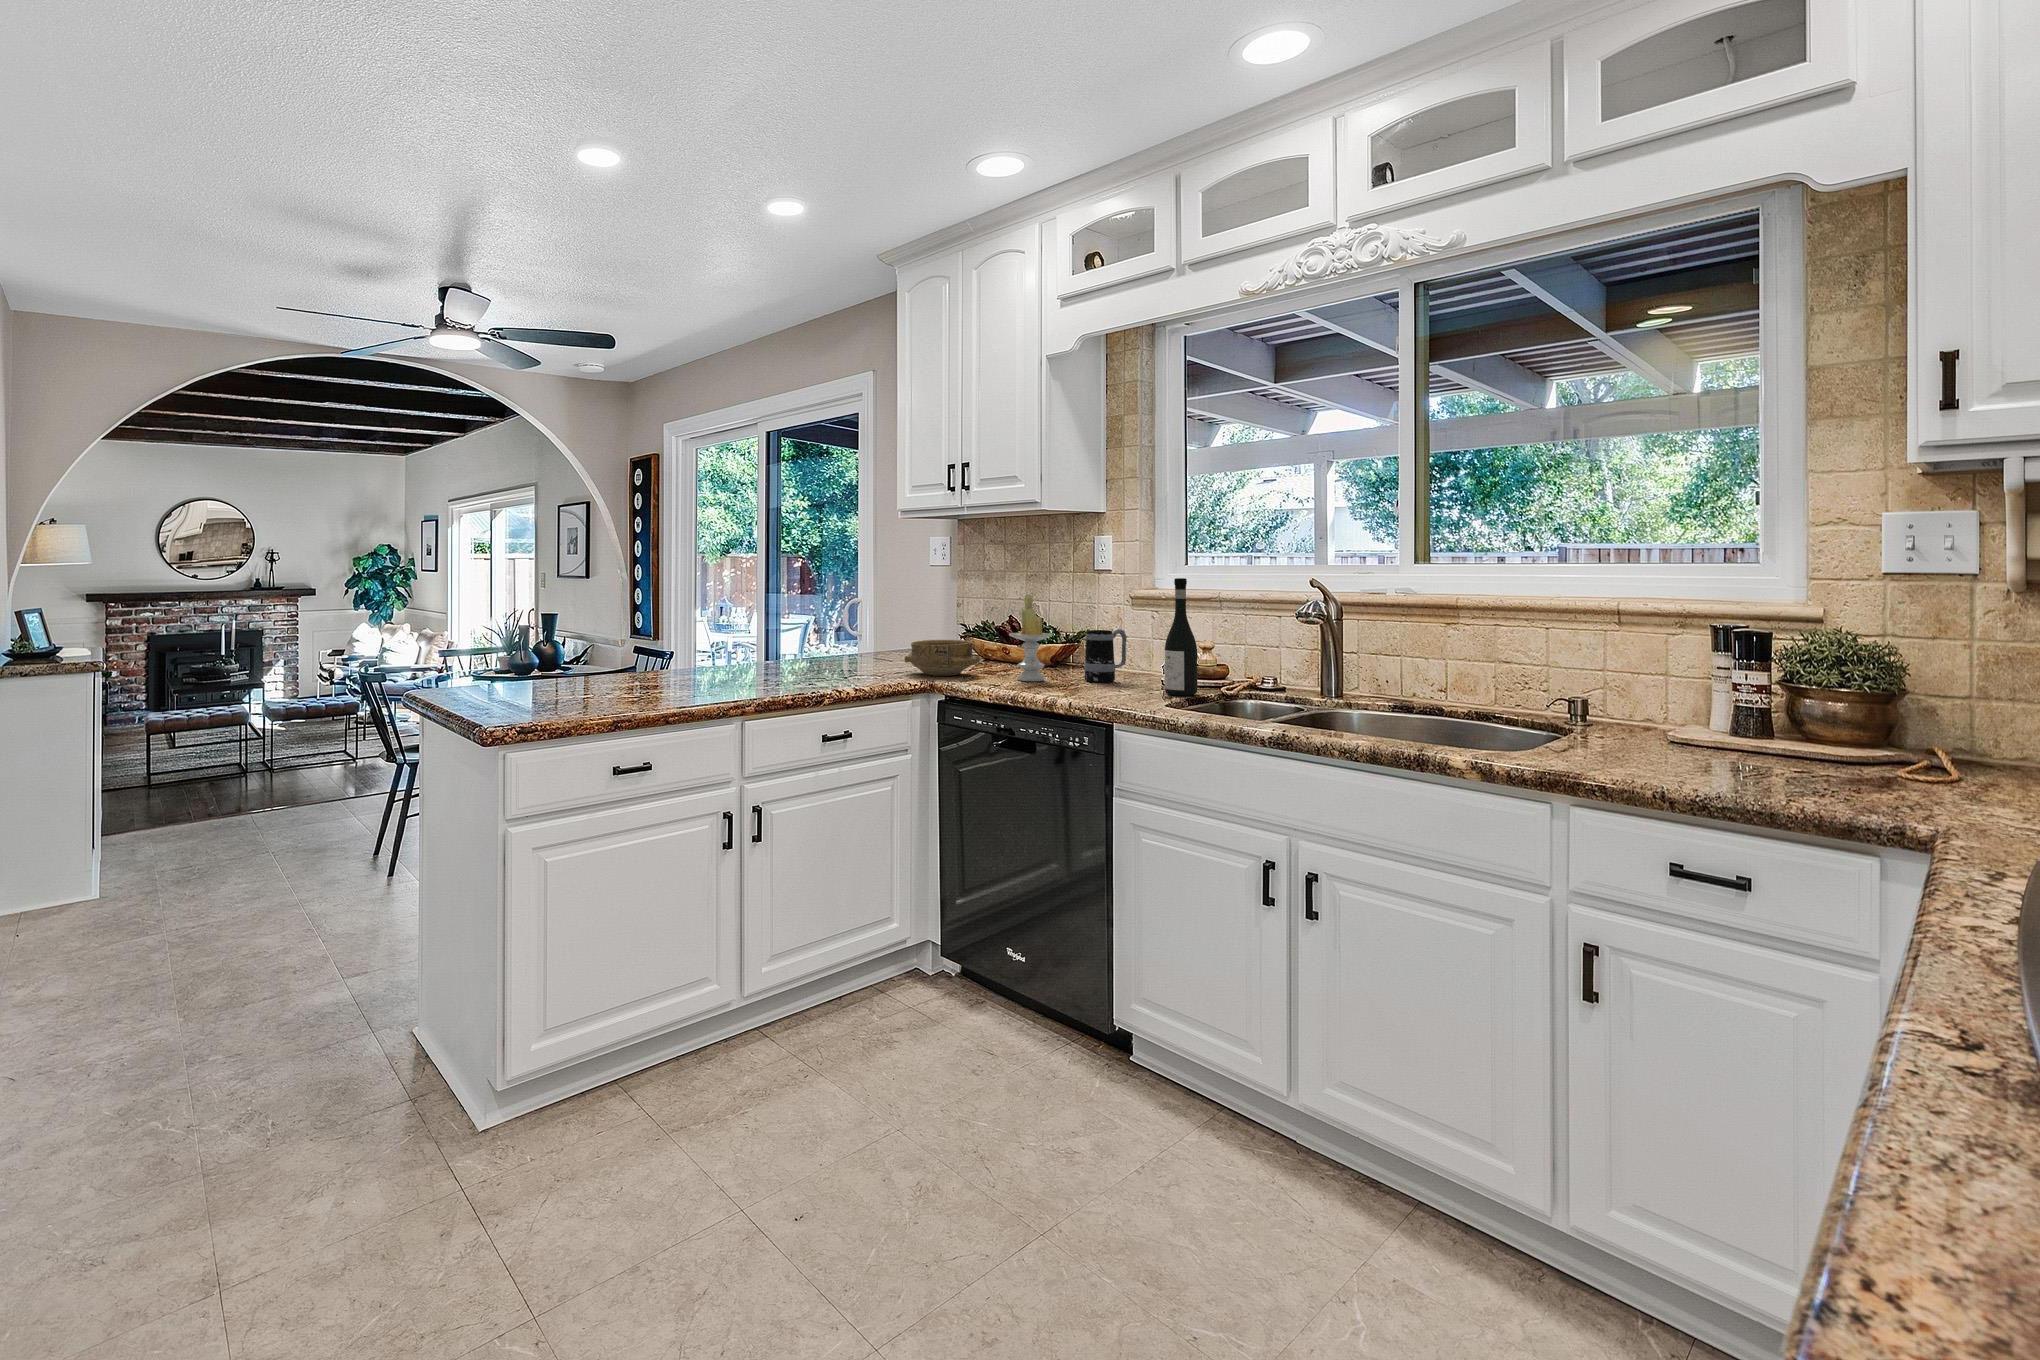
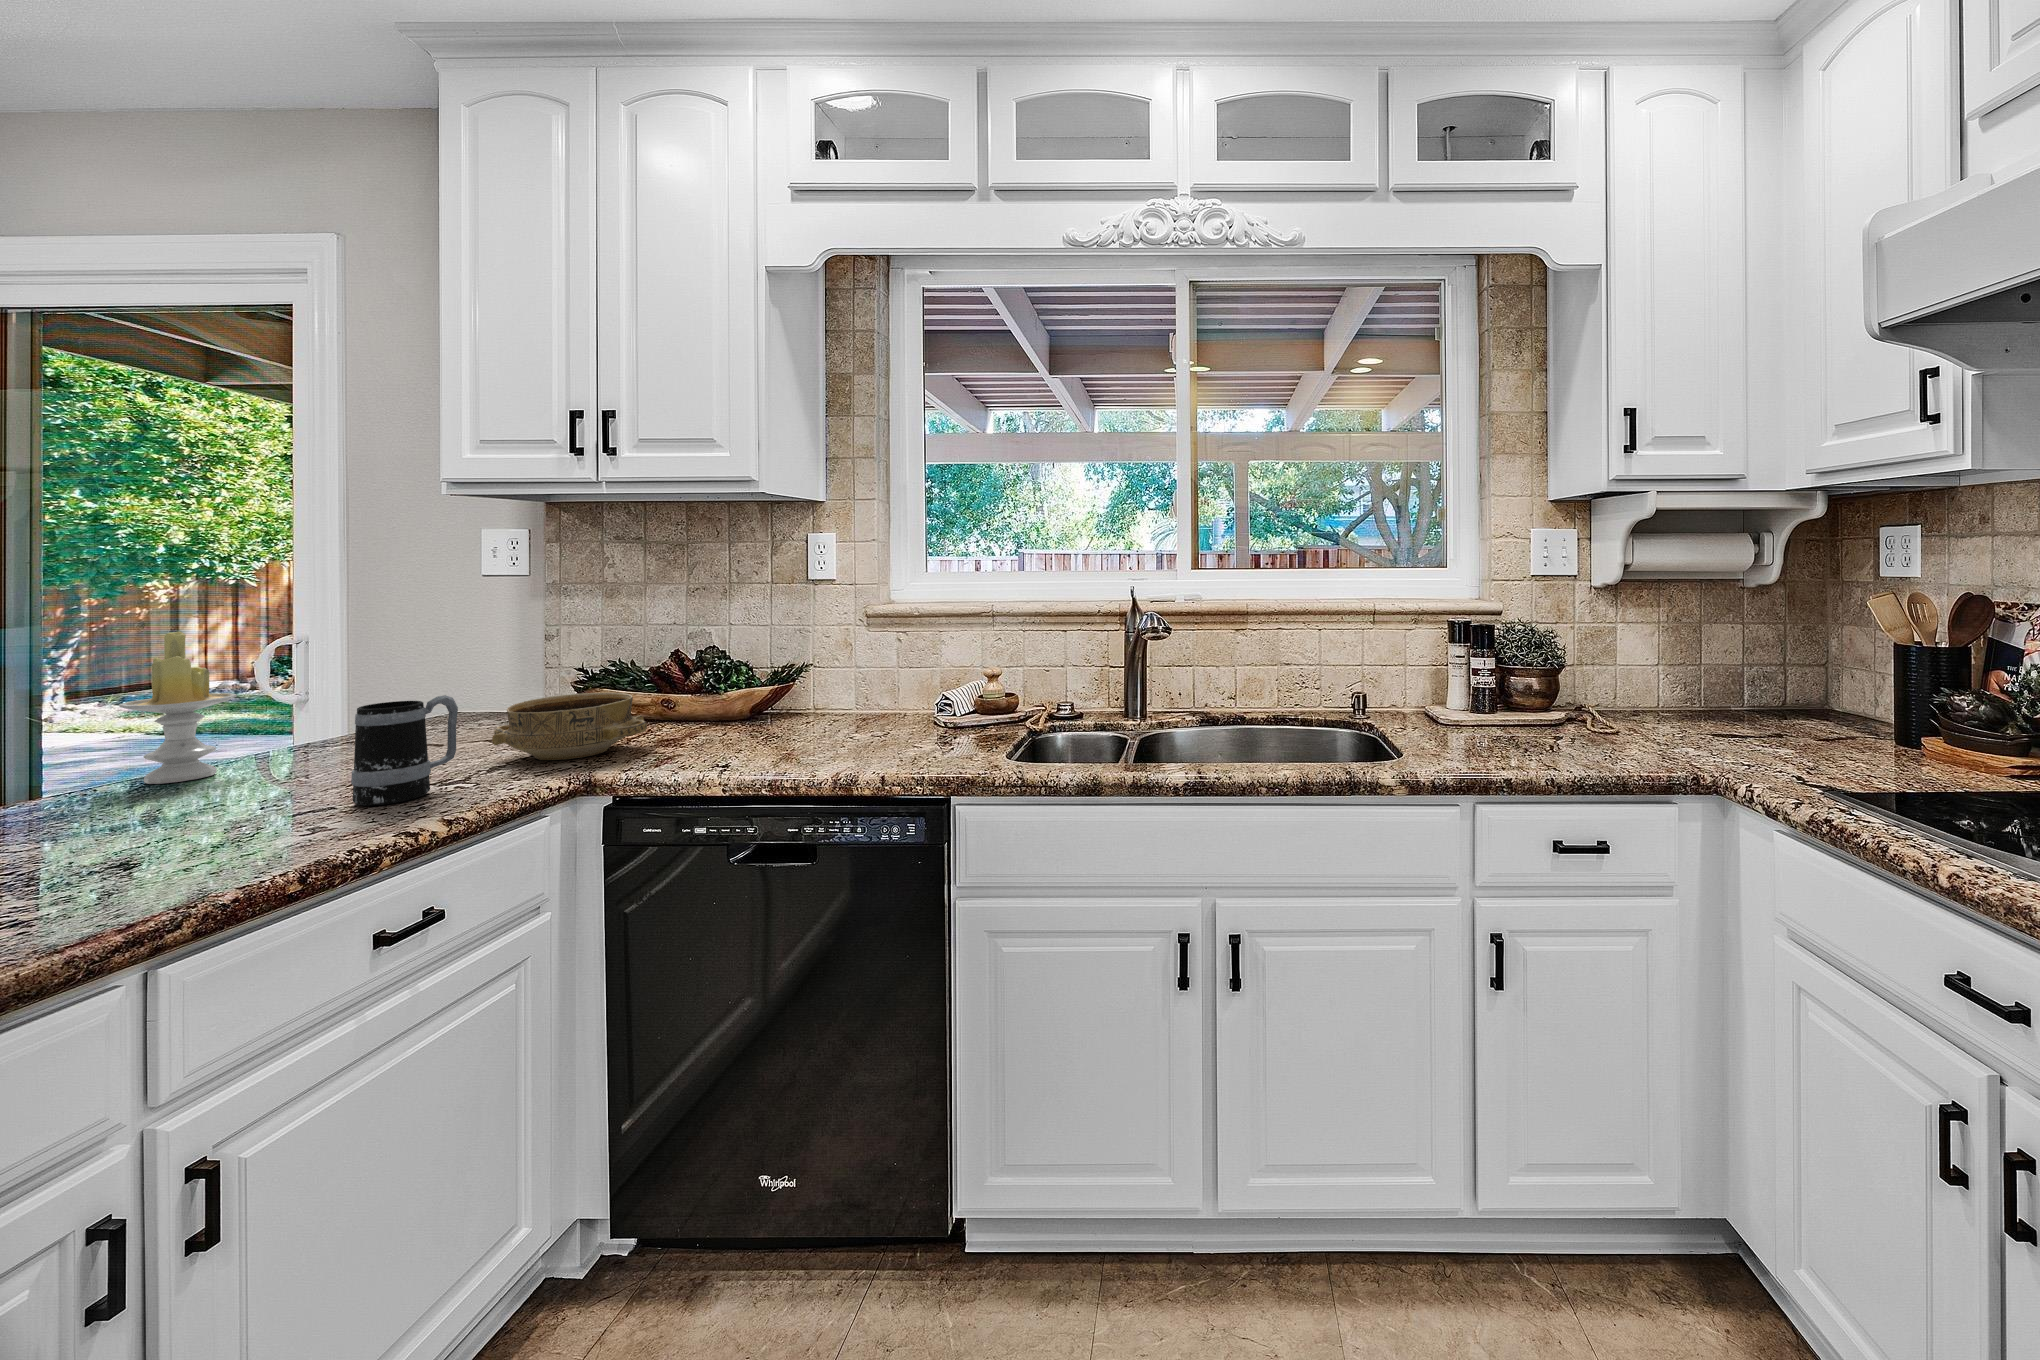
wine bottle: present [1165,578,1197,696] -> none [974,590,1015,739]
candle: present [1009,595,1053,681] -> present [119,631,237,784]
mug: present [1084,629,1127,682] -> present [351,695,458,806]

